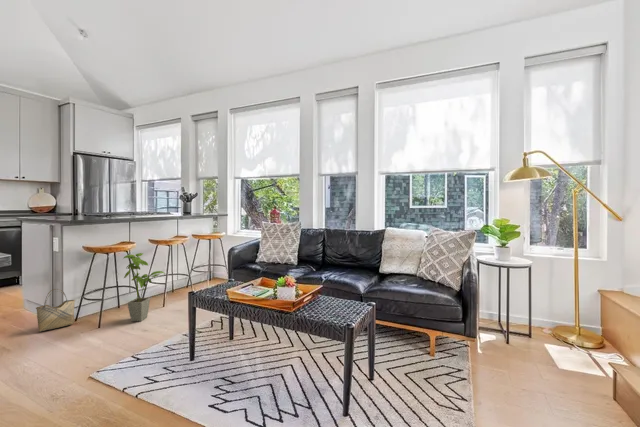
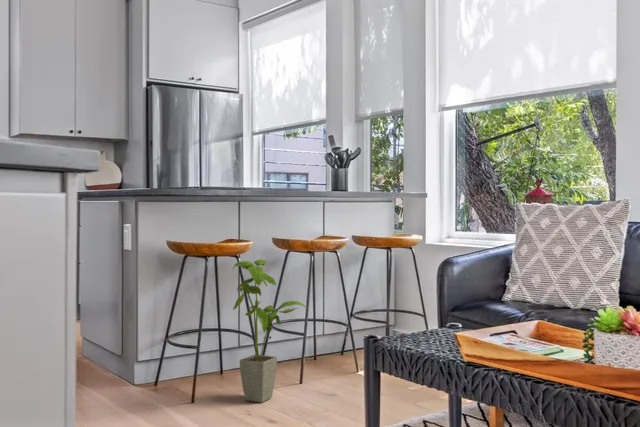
woven basket: present [36,289,75,332] -> none [102,320,155,393]

